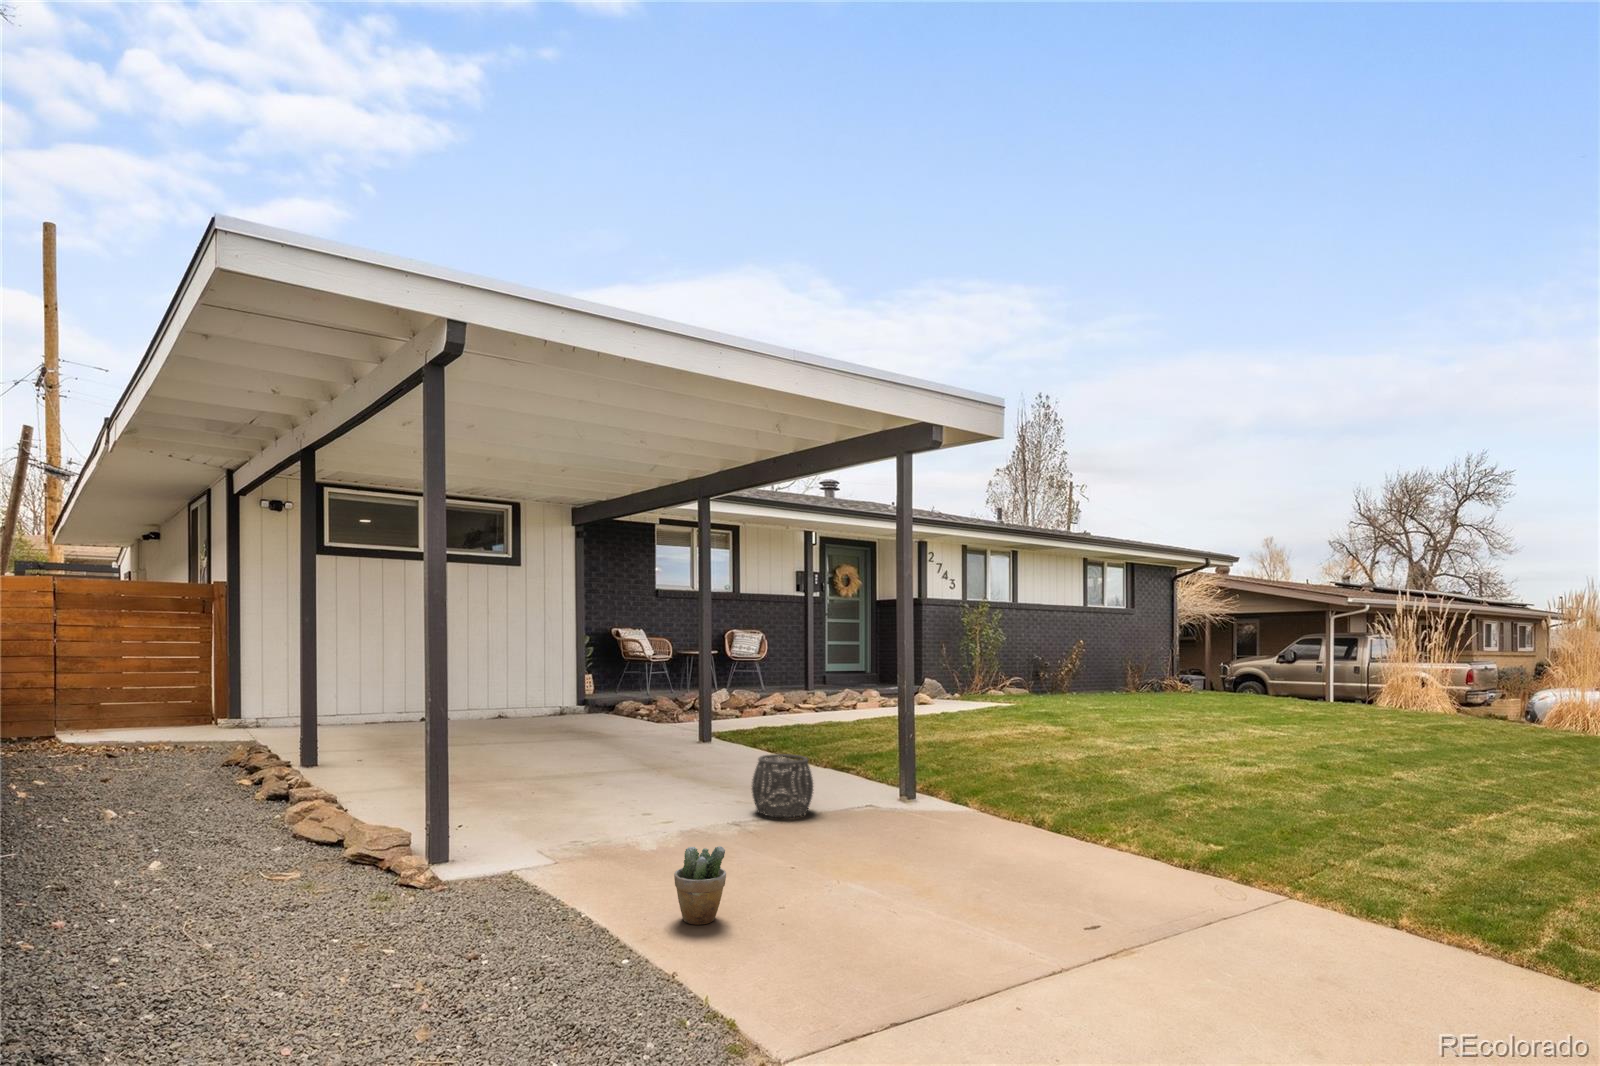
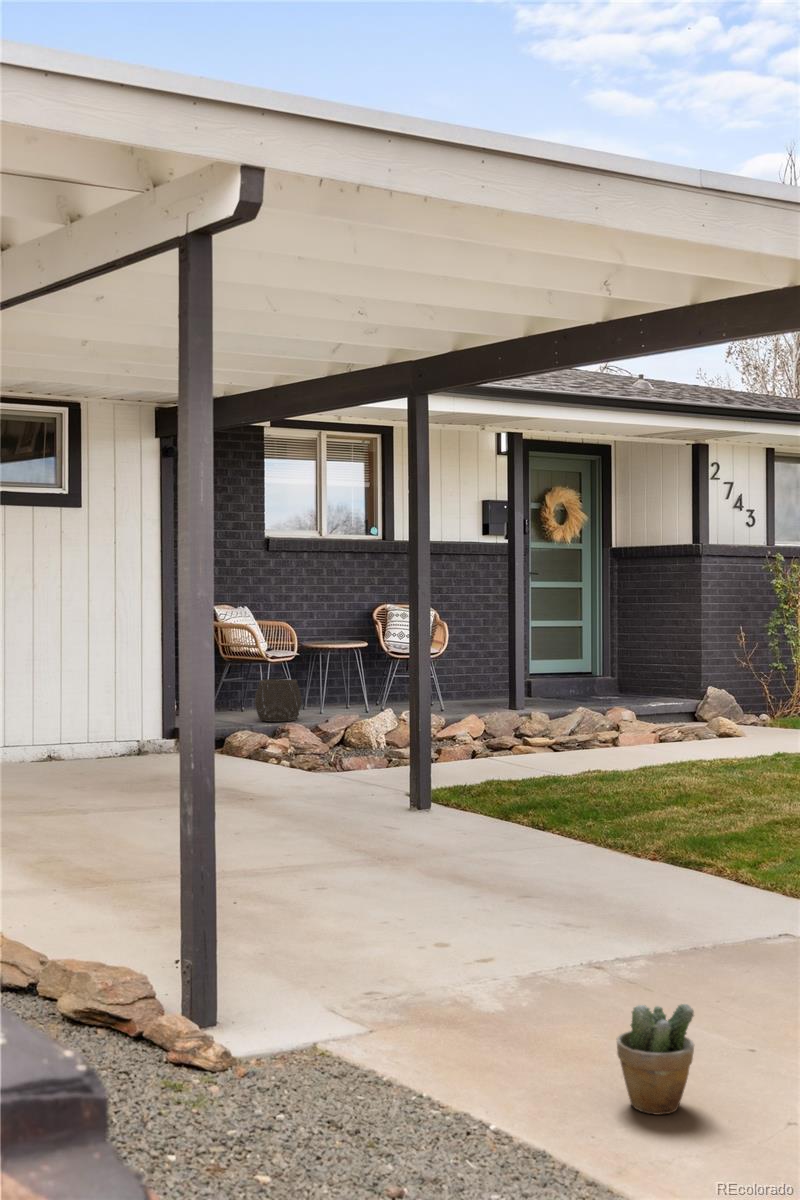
woven basket: present [752,754,813,818] -> present [255,679,301,722]

